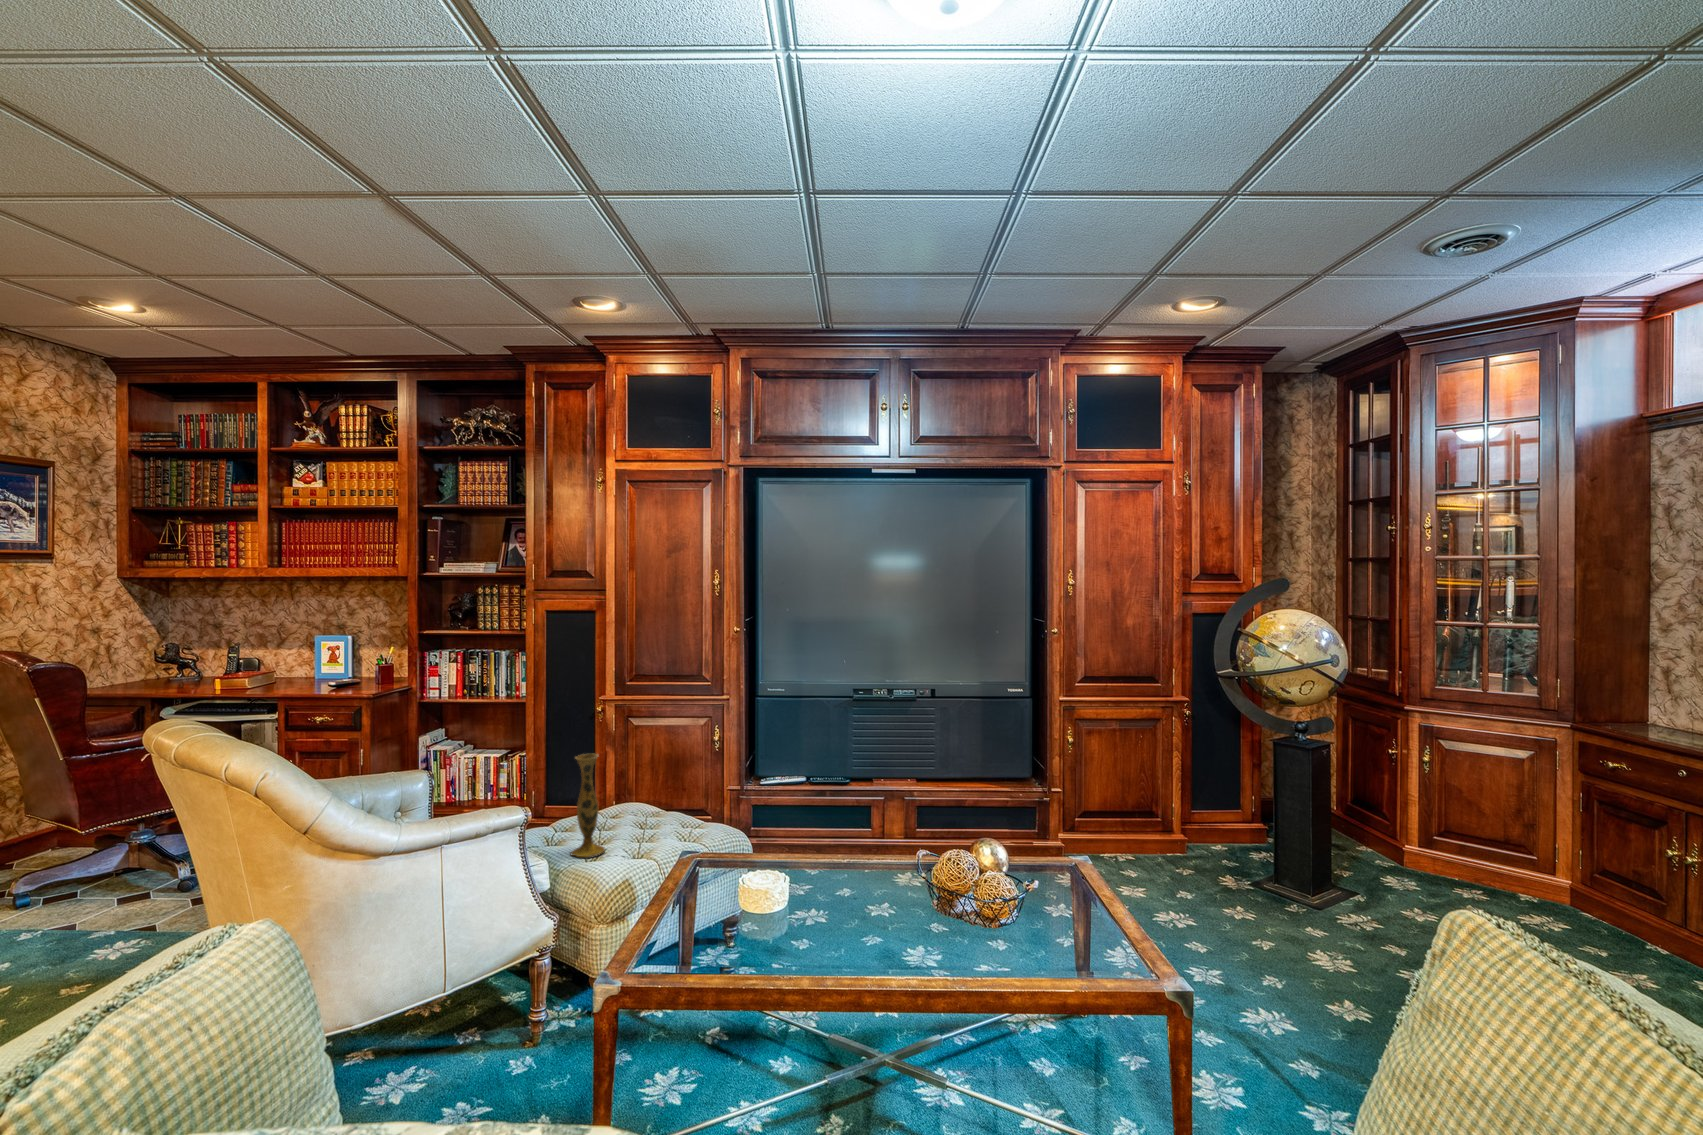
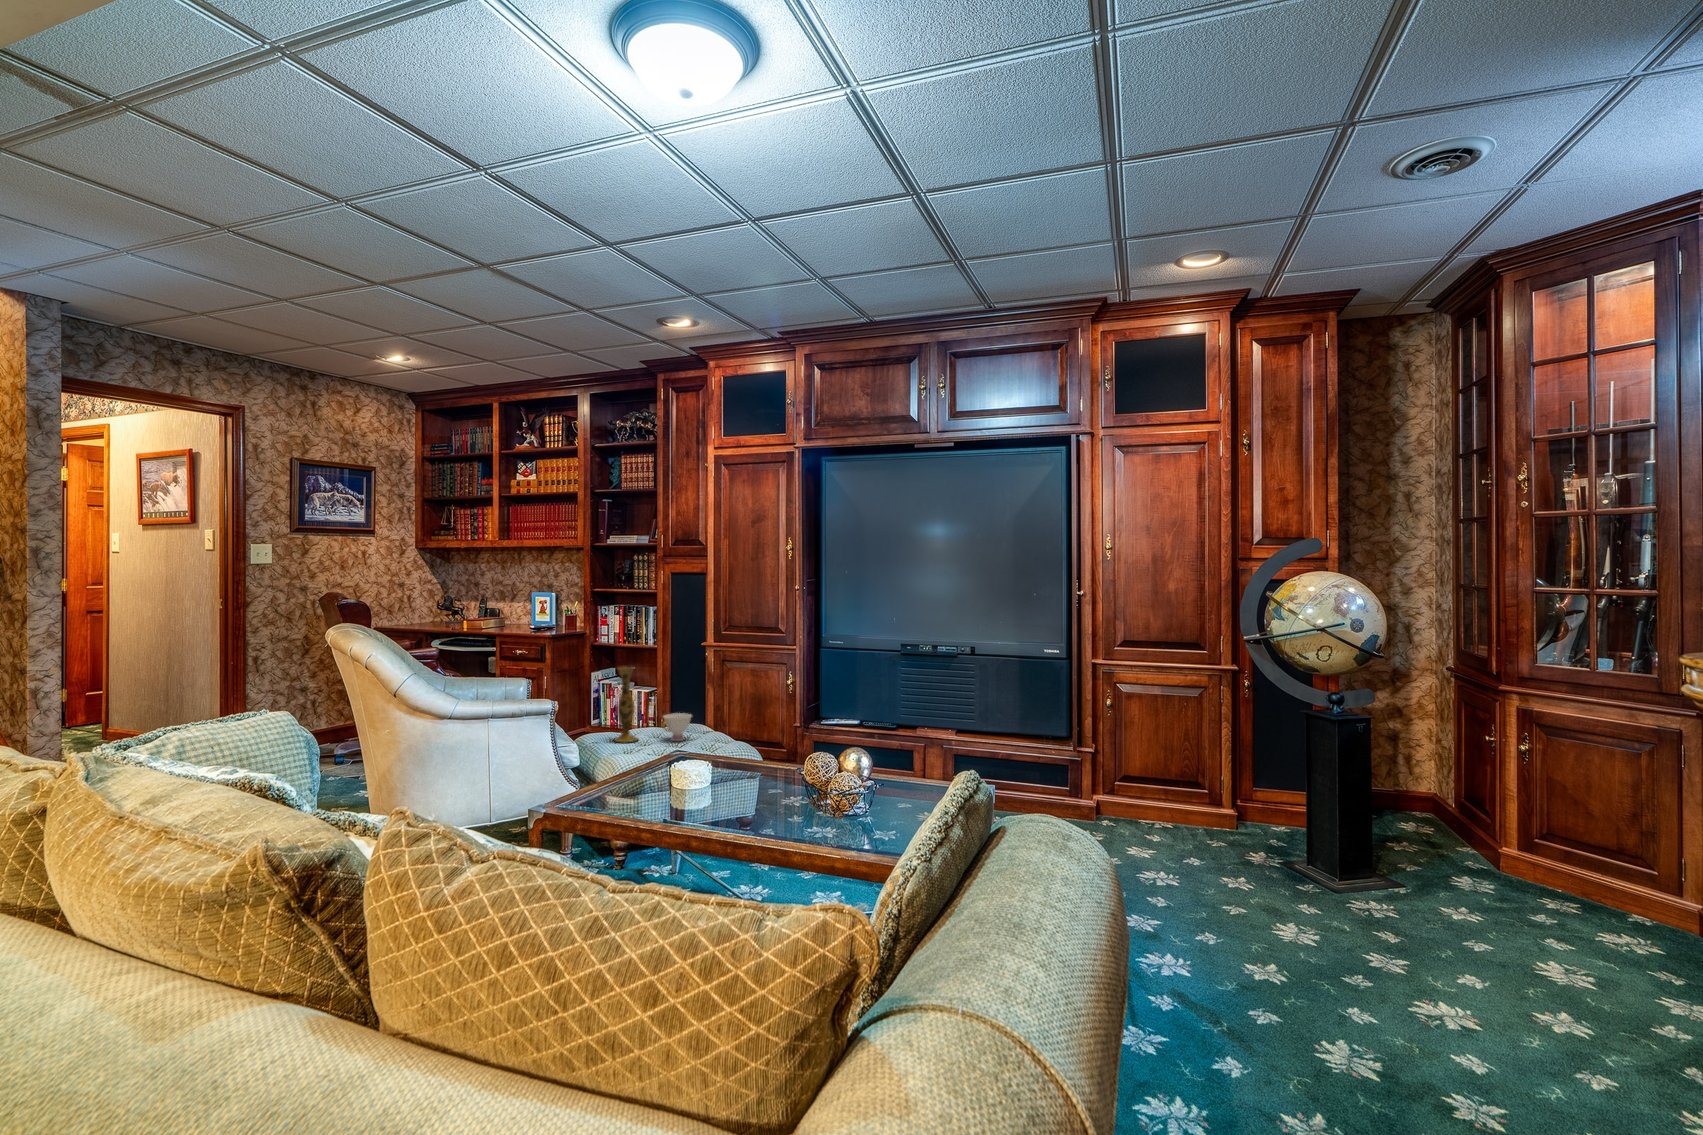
teacup: none [634,805,673,844] -> present [663,713,692,741]

